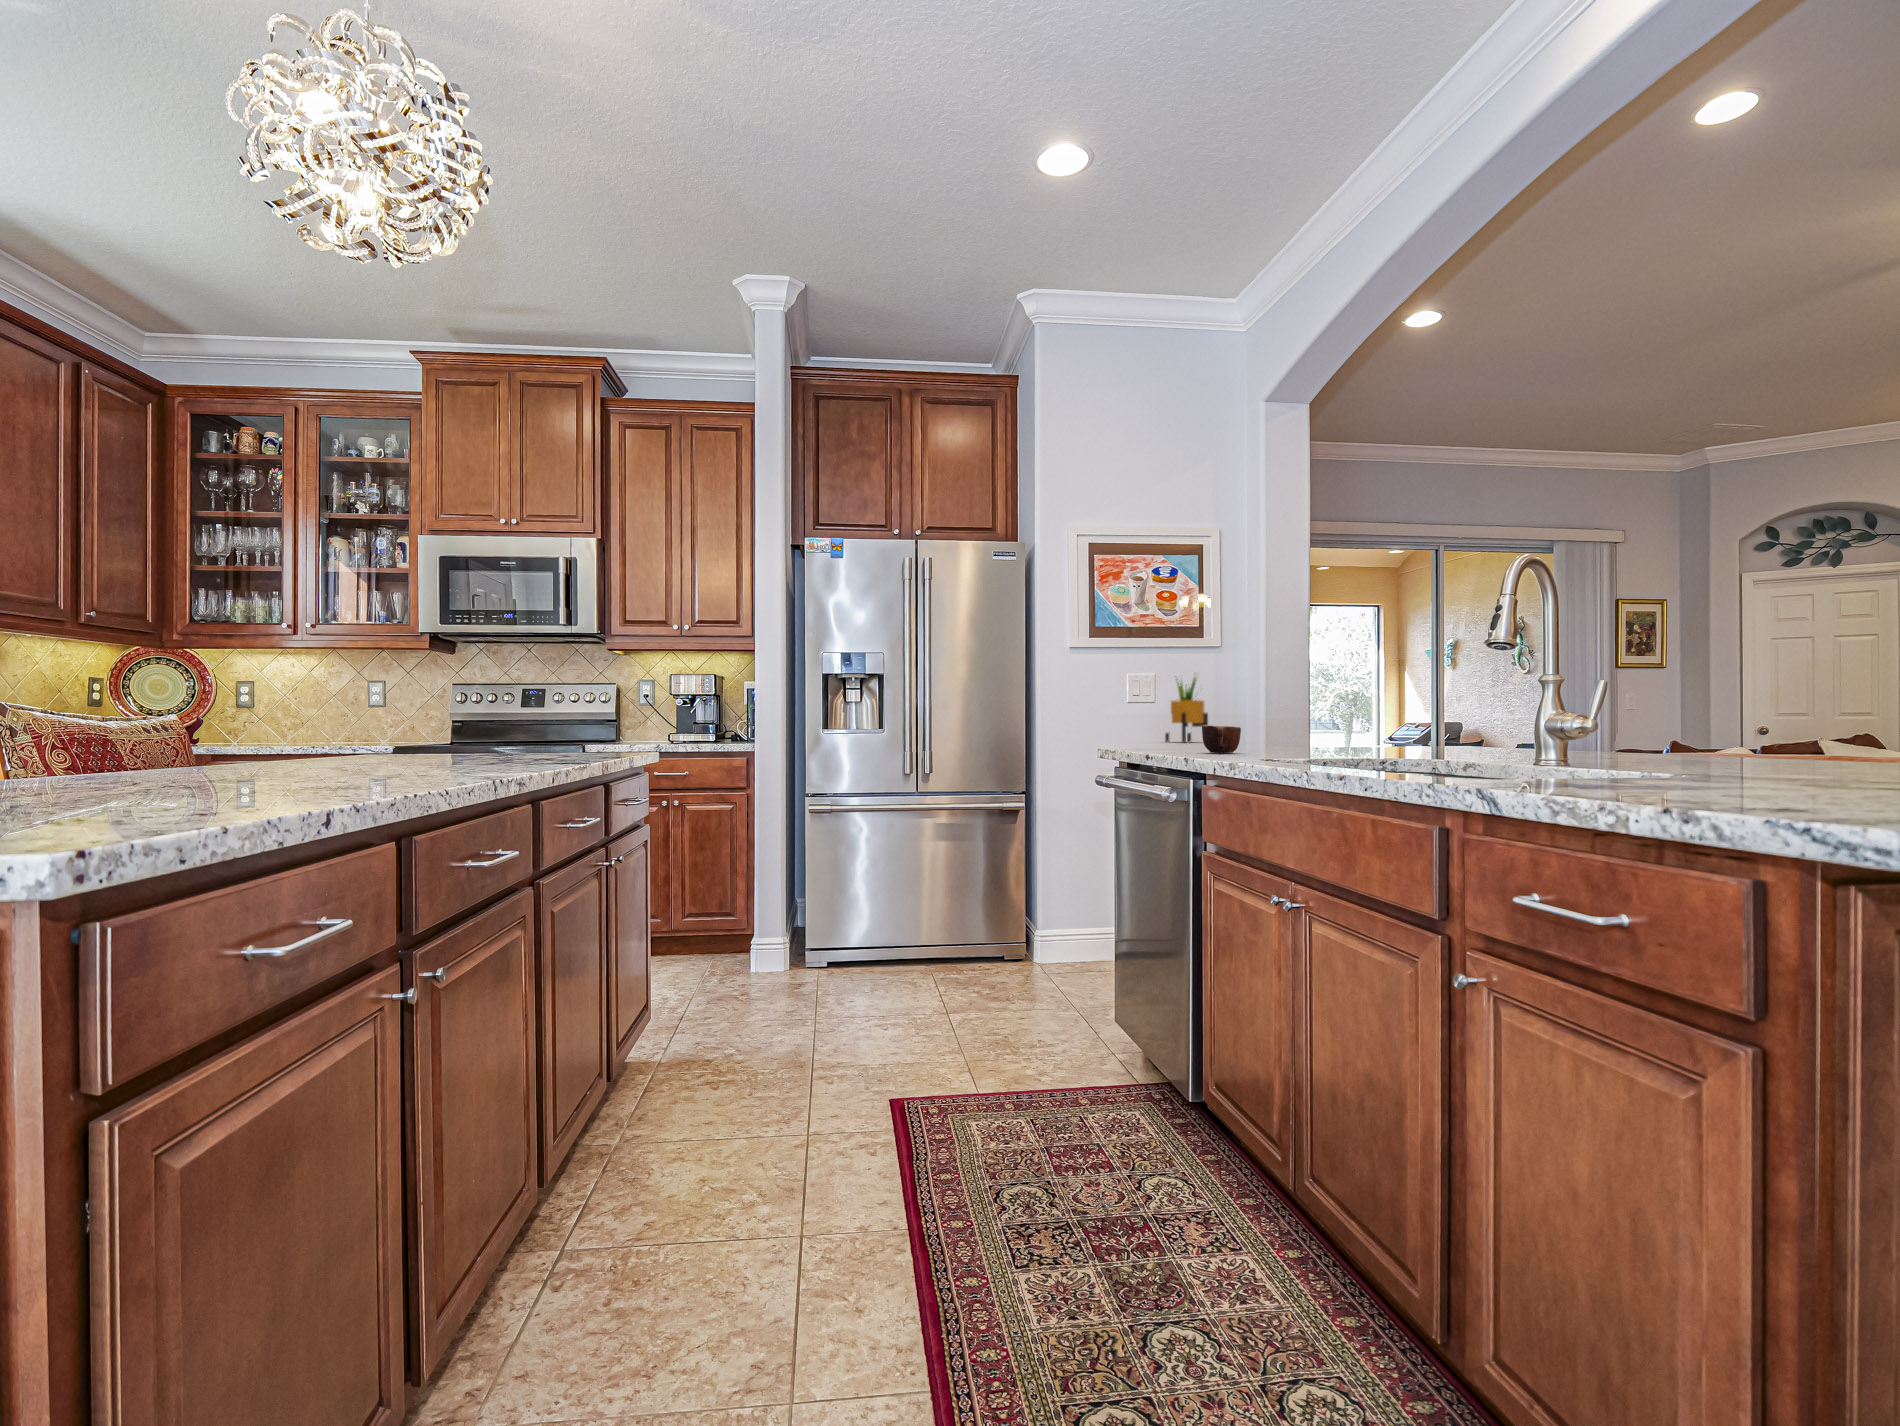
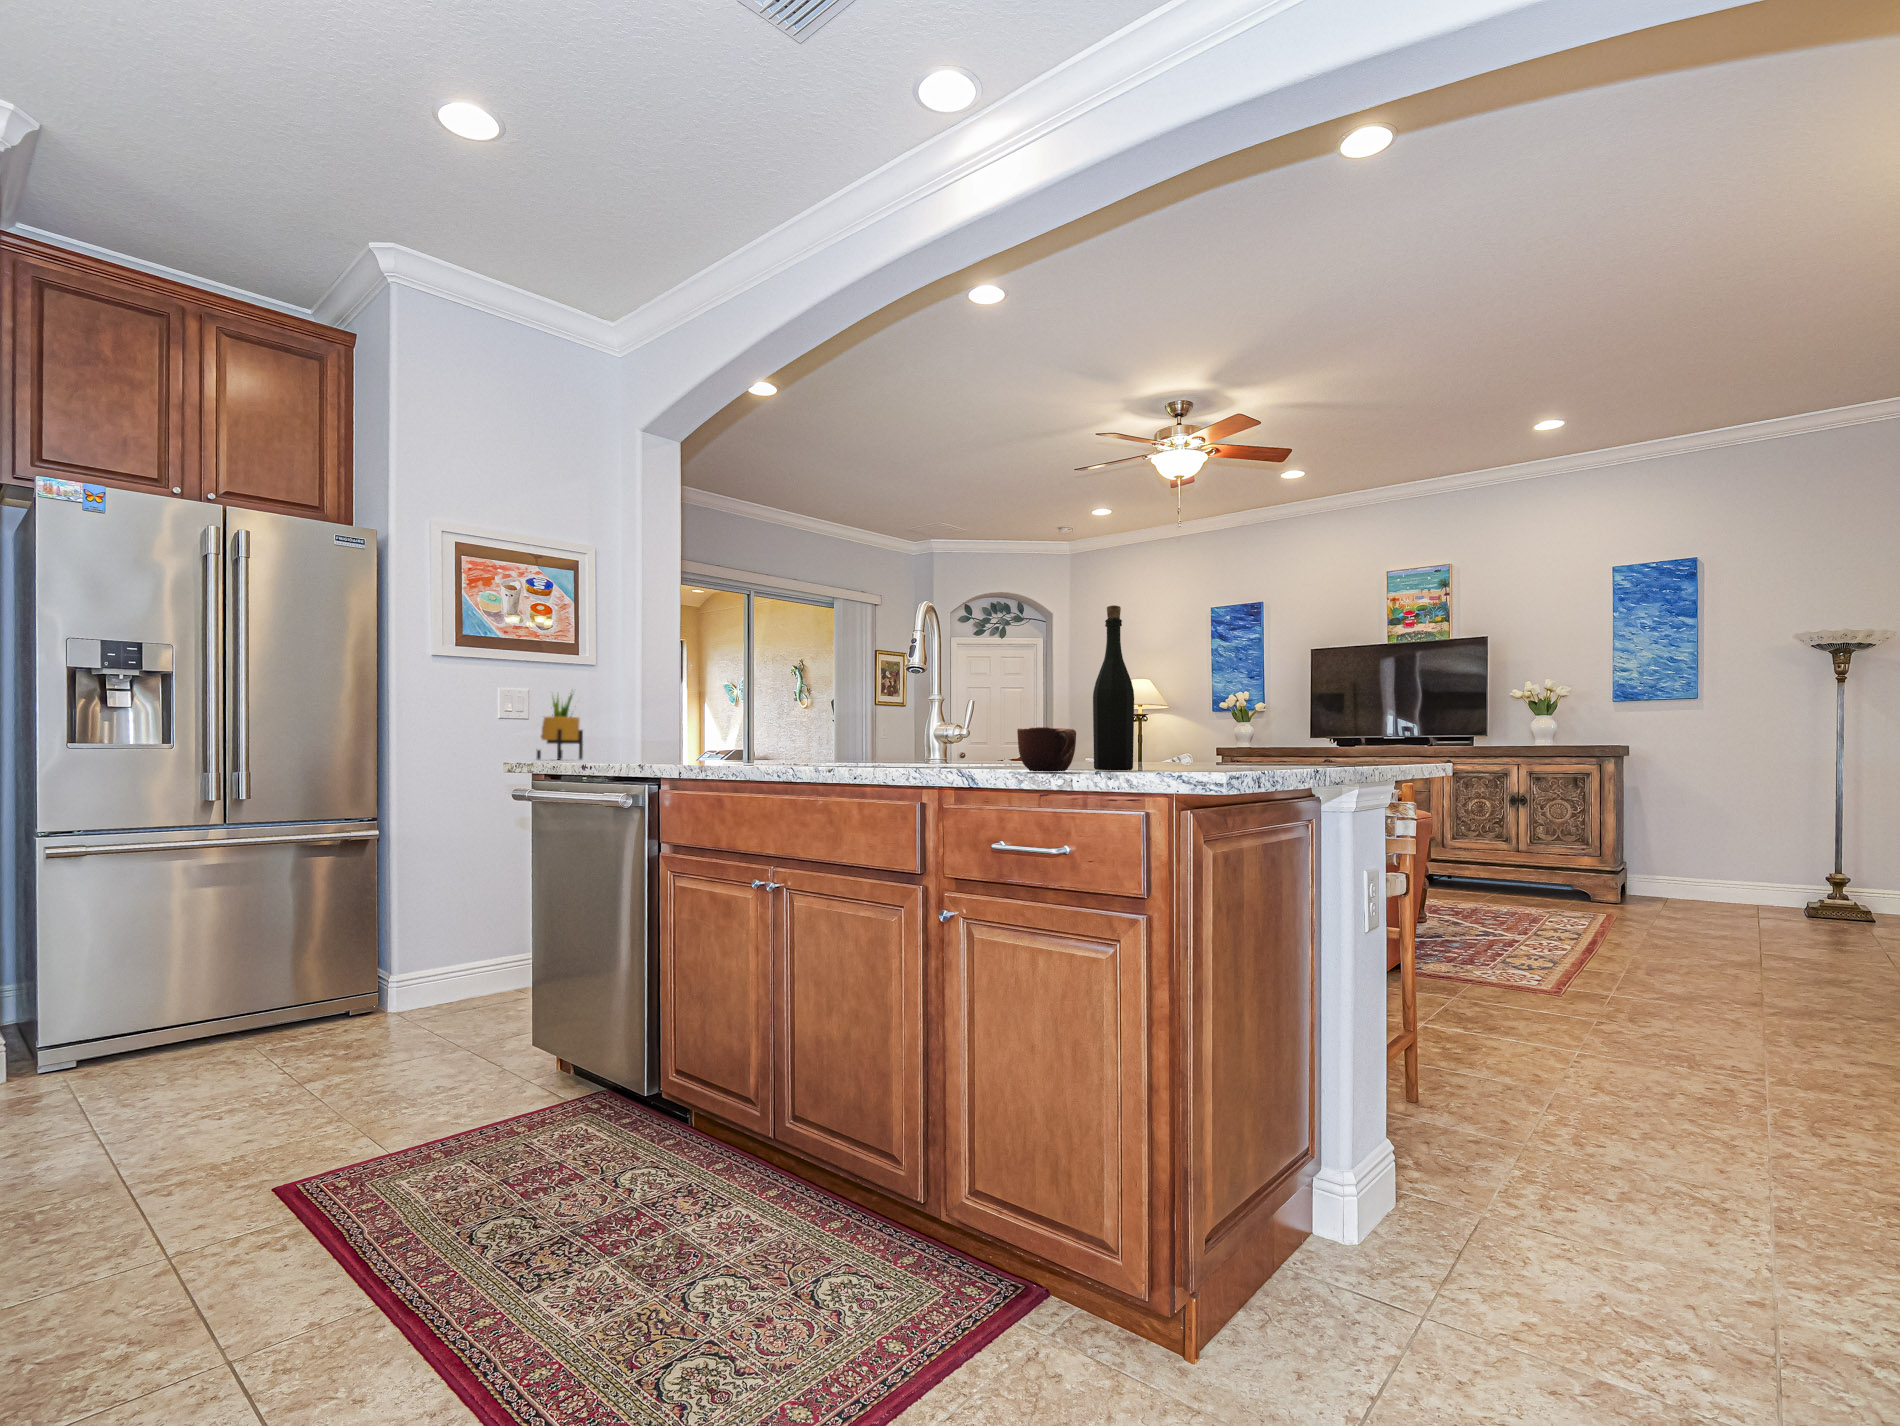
bottle: none [1729,523,1815,796] -> present [1093,605,1134,770]
mug: present [1202,726,1241,753] -> present [1017,727,1076,772]

